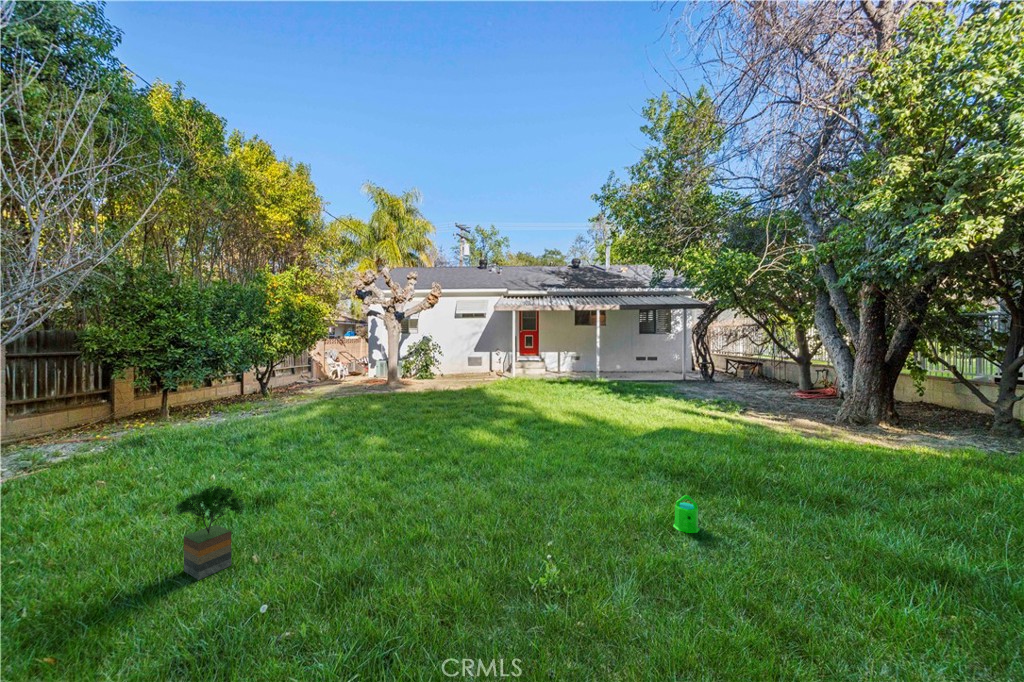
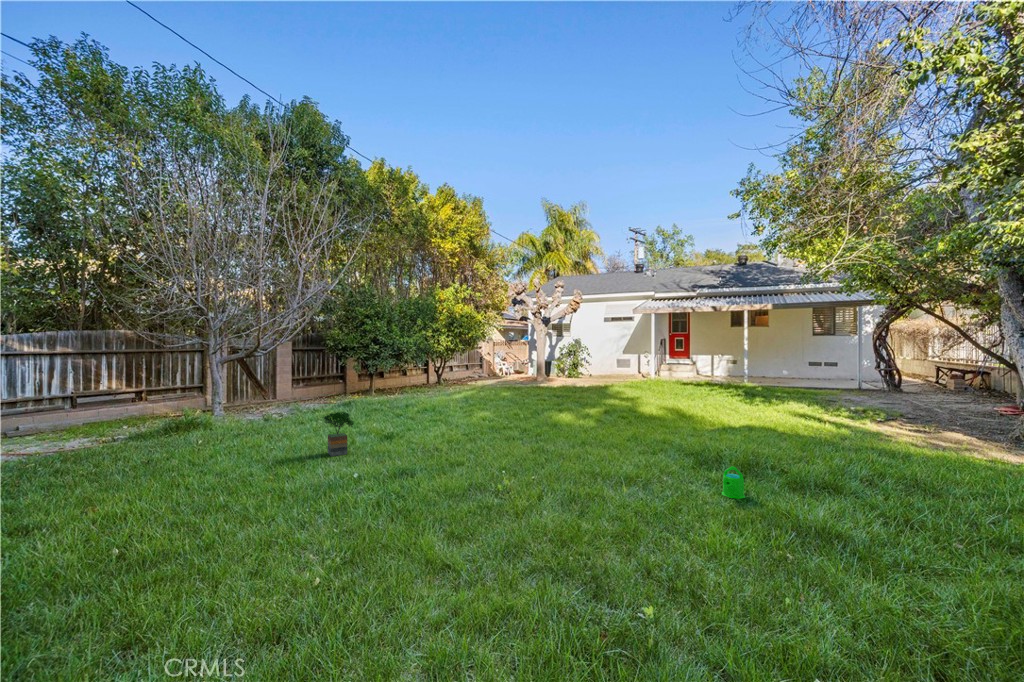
watering can: present [673,495,700,533] -> present [722,466,745,499]

